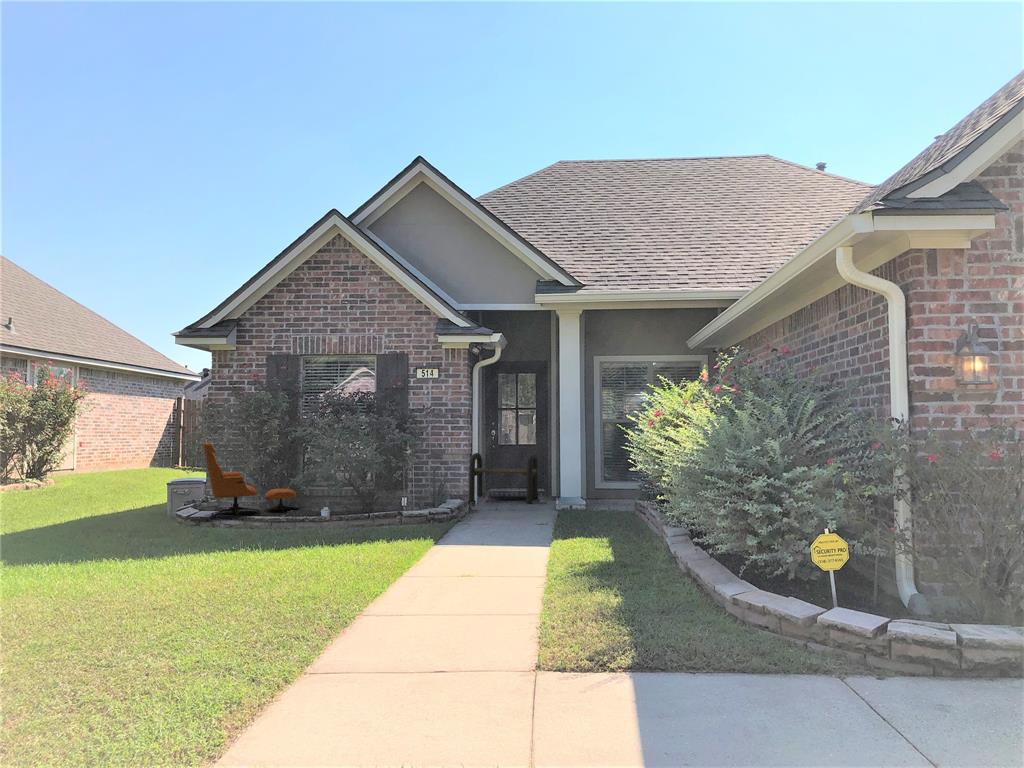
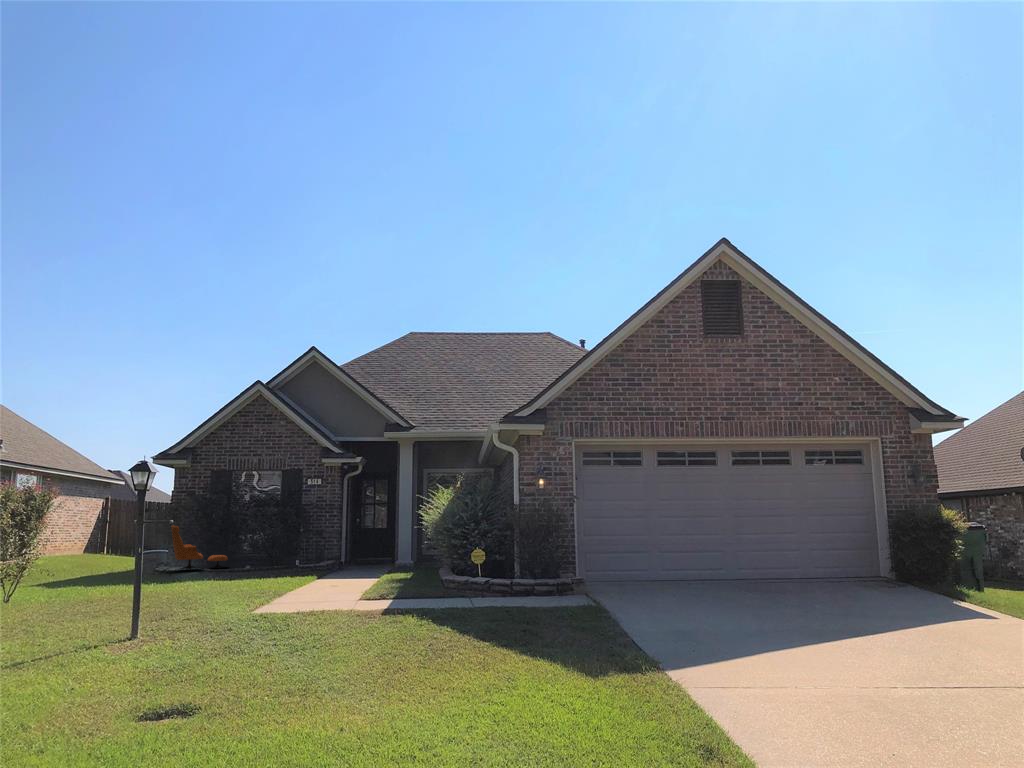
bench: present [469,453,538,504] -> none [338,532,383,562]

